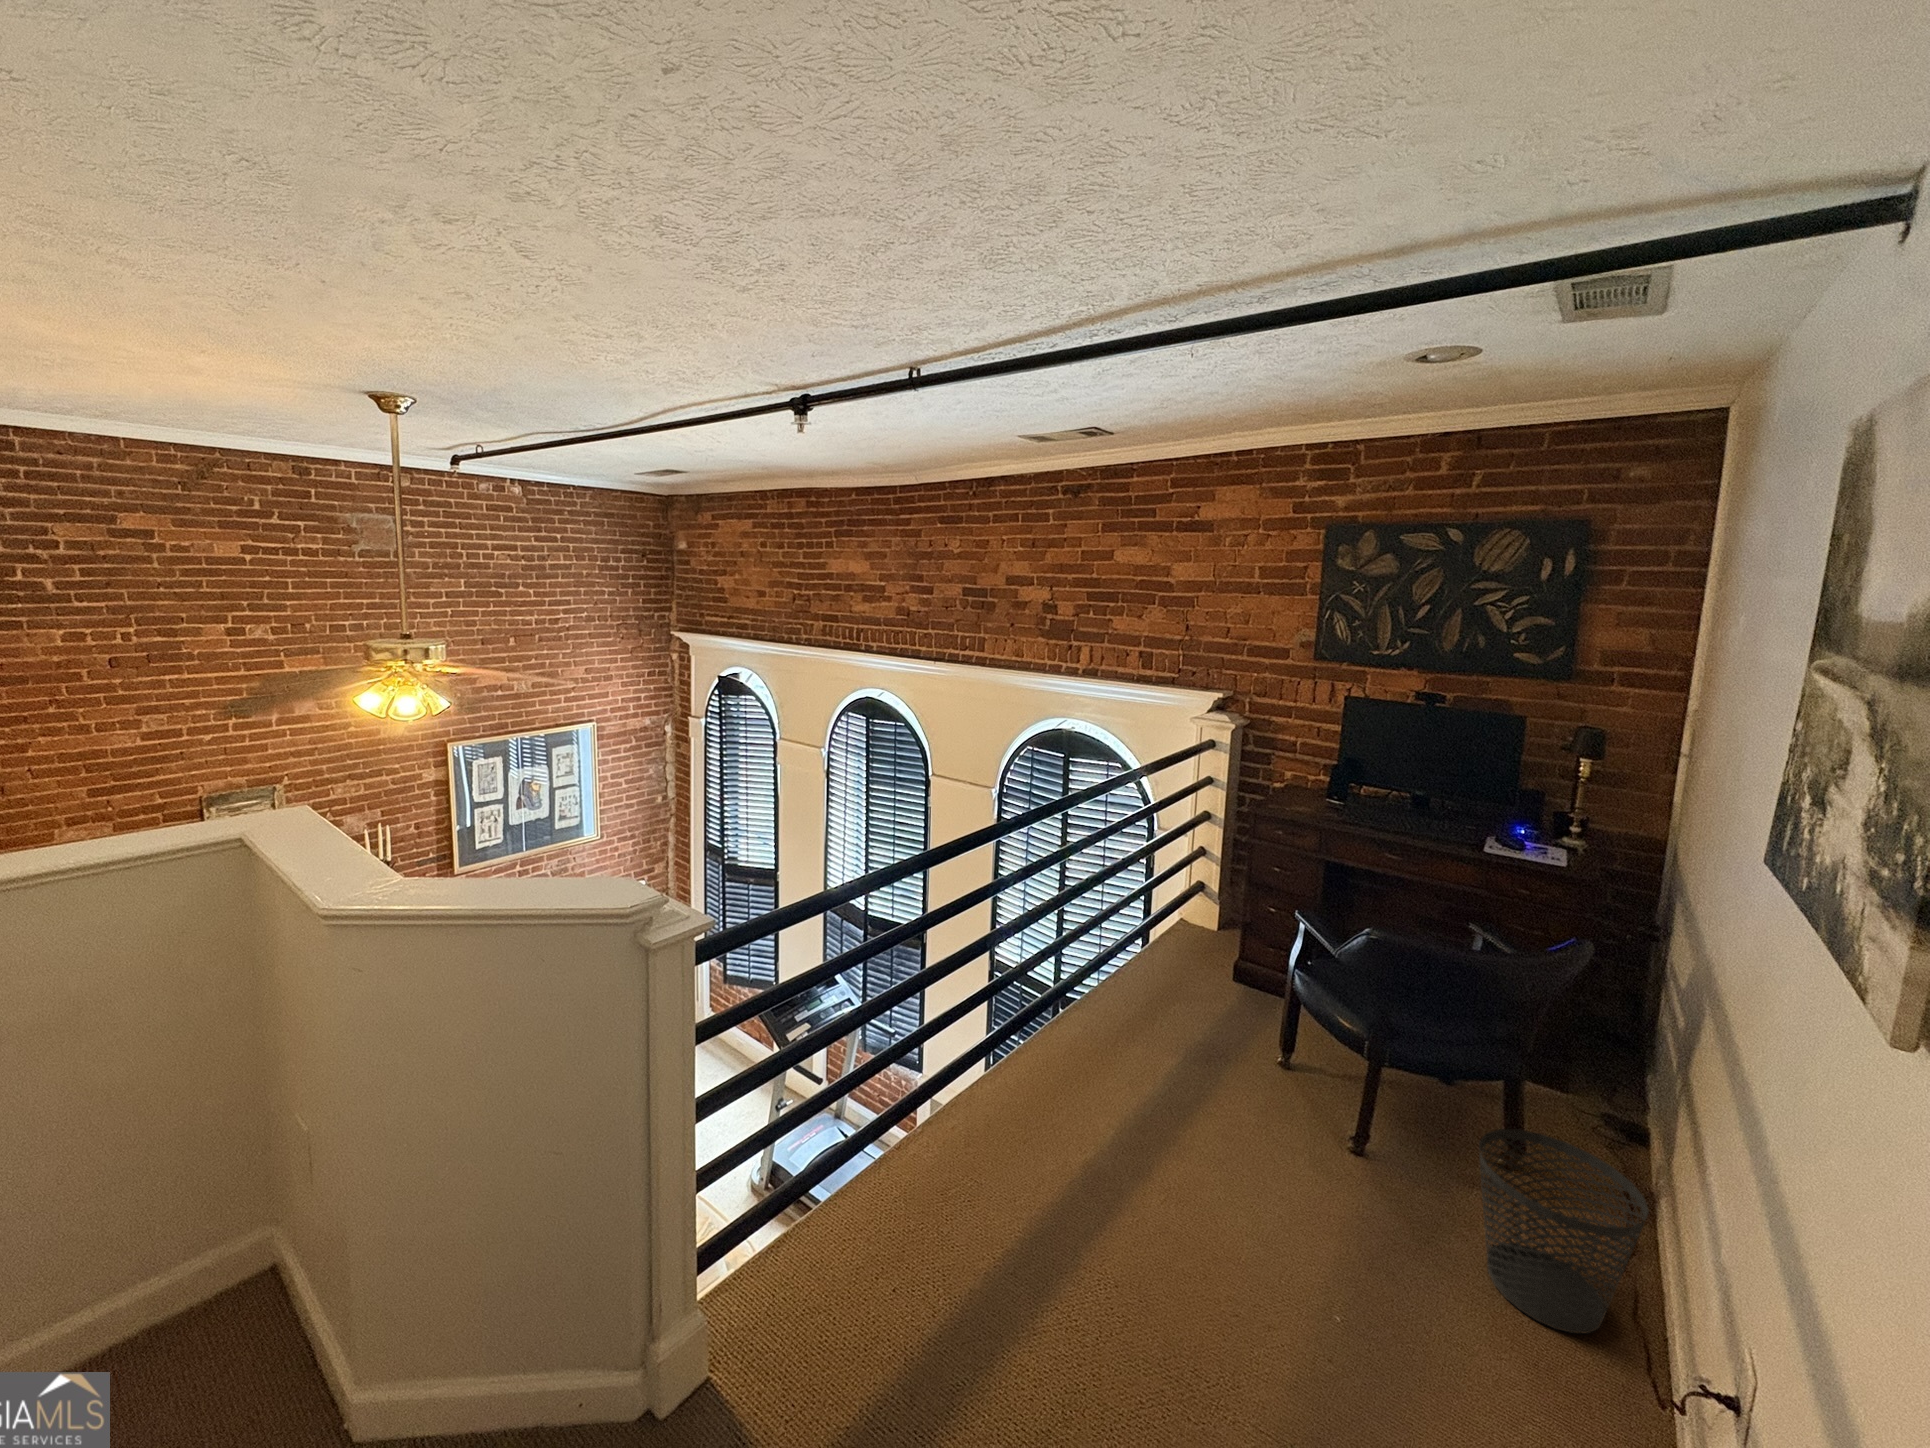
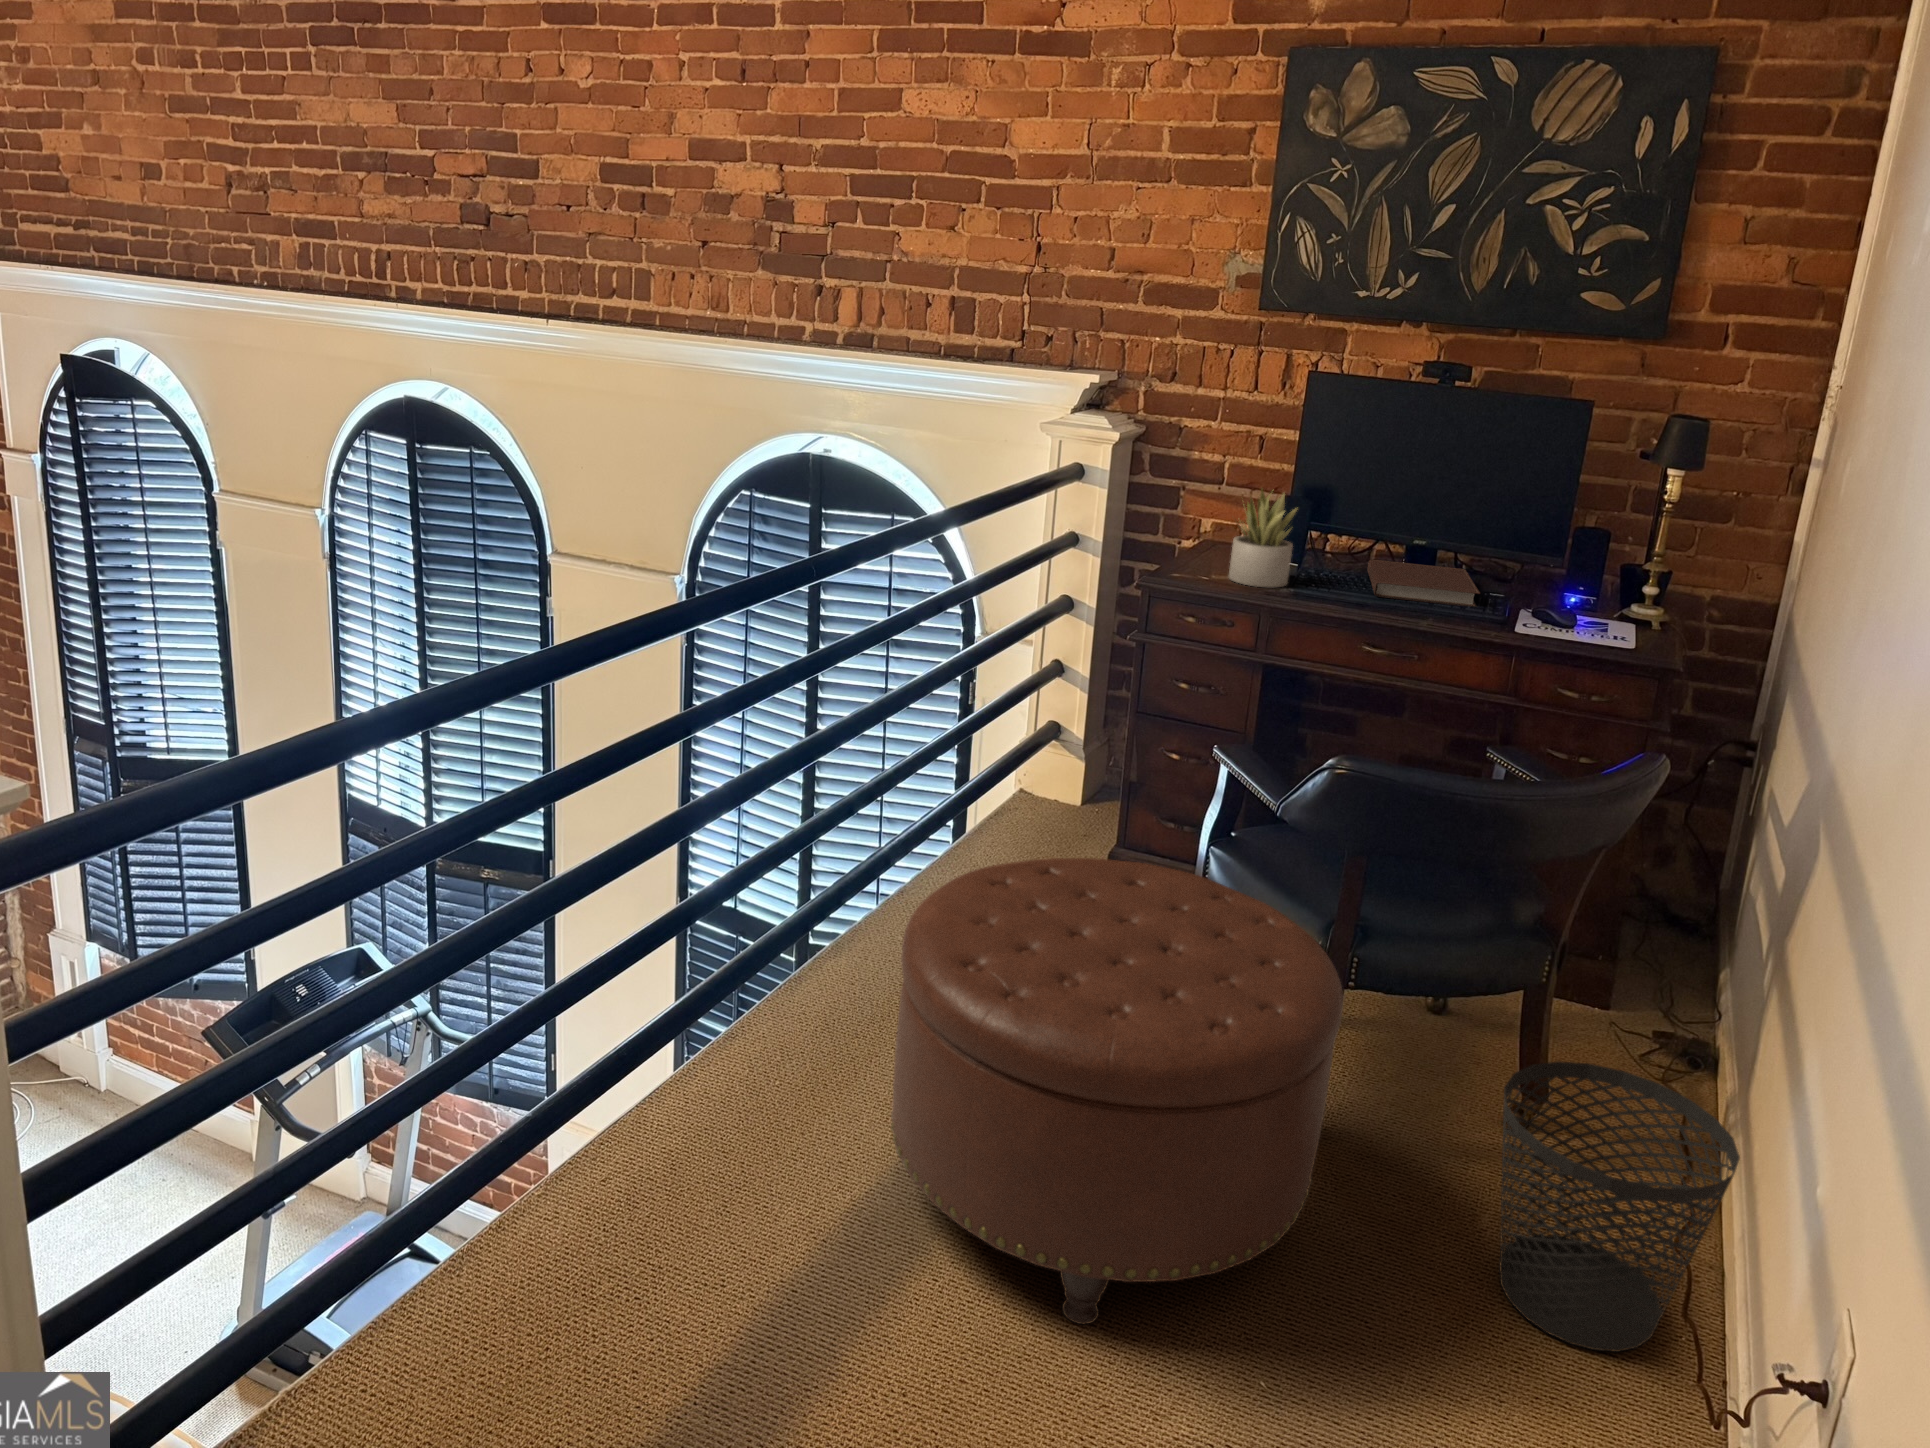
succulent plant: none [1299,761,1340,818] -> present [1229,489,1297,588]
notebook: none [1387,803,1459,836] -> present [1367,560,1480,607]
ottoman: none [1103,969,1368,1249] -> present [891,858,1343,1324]

